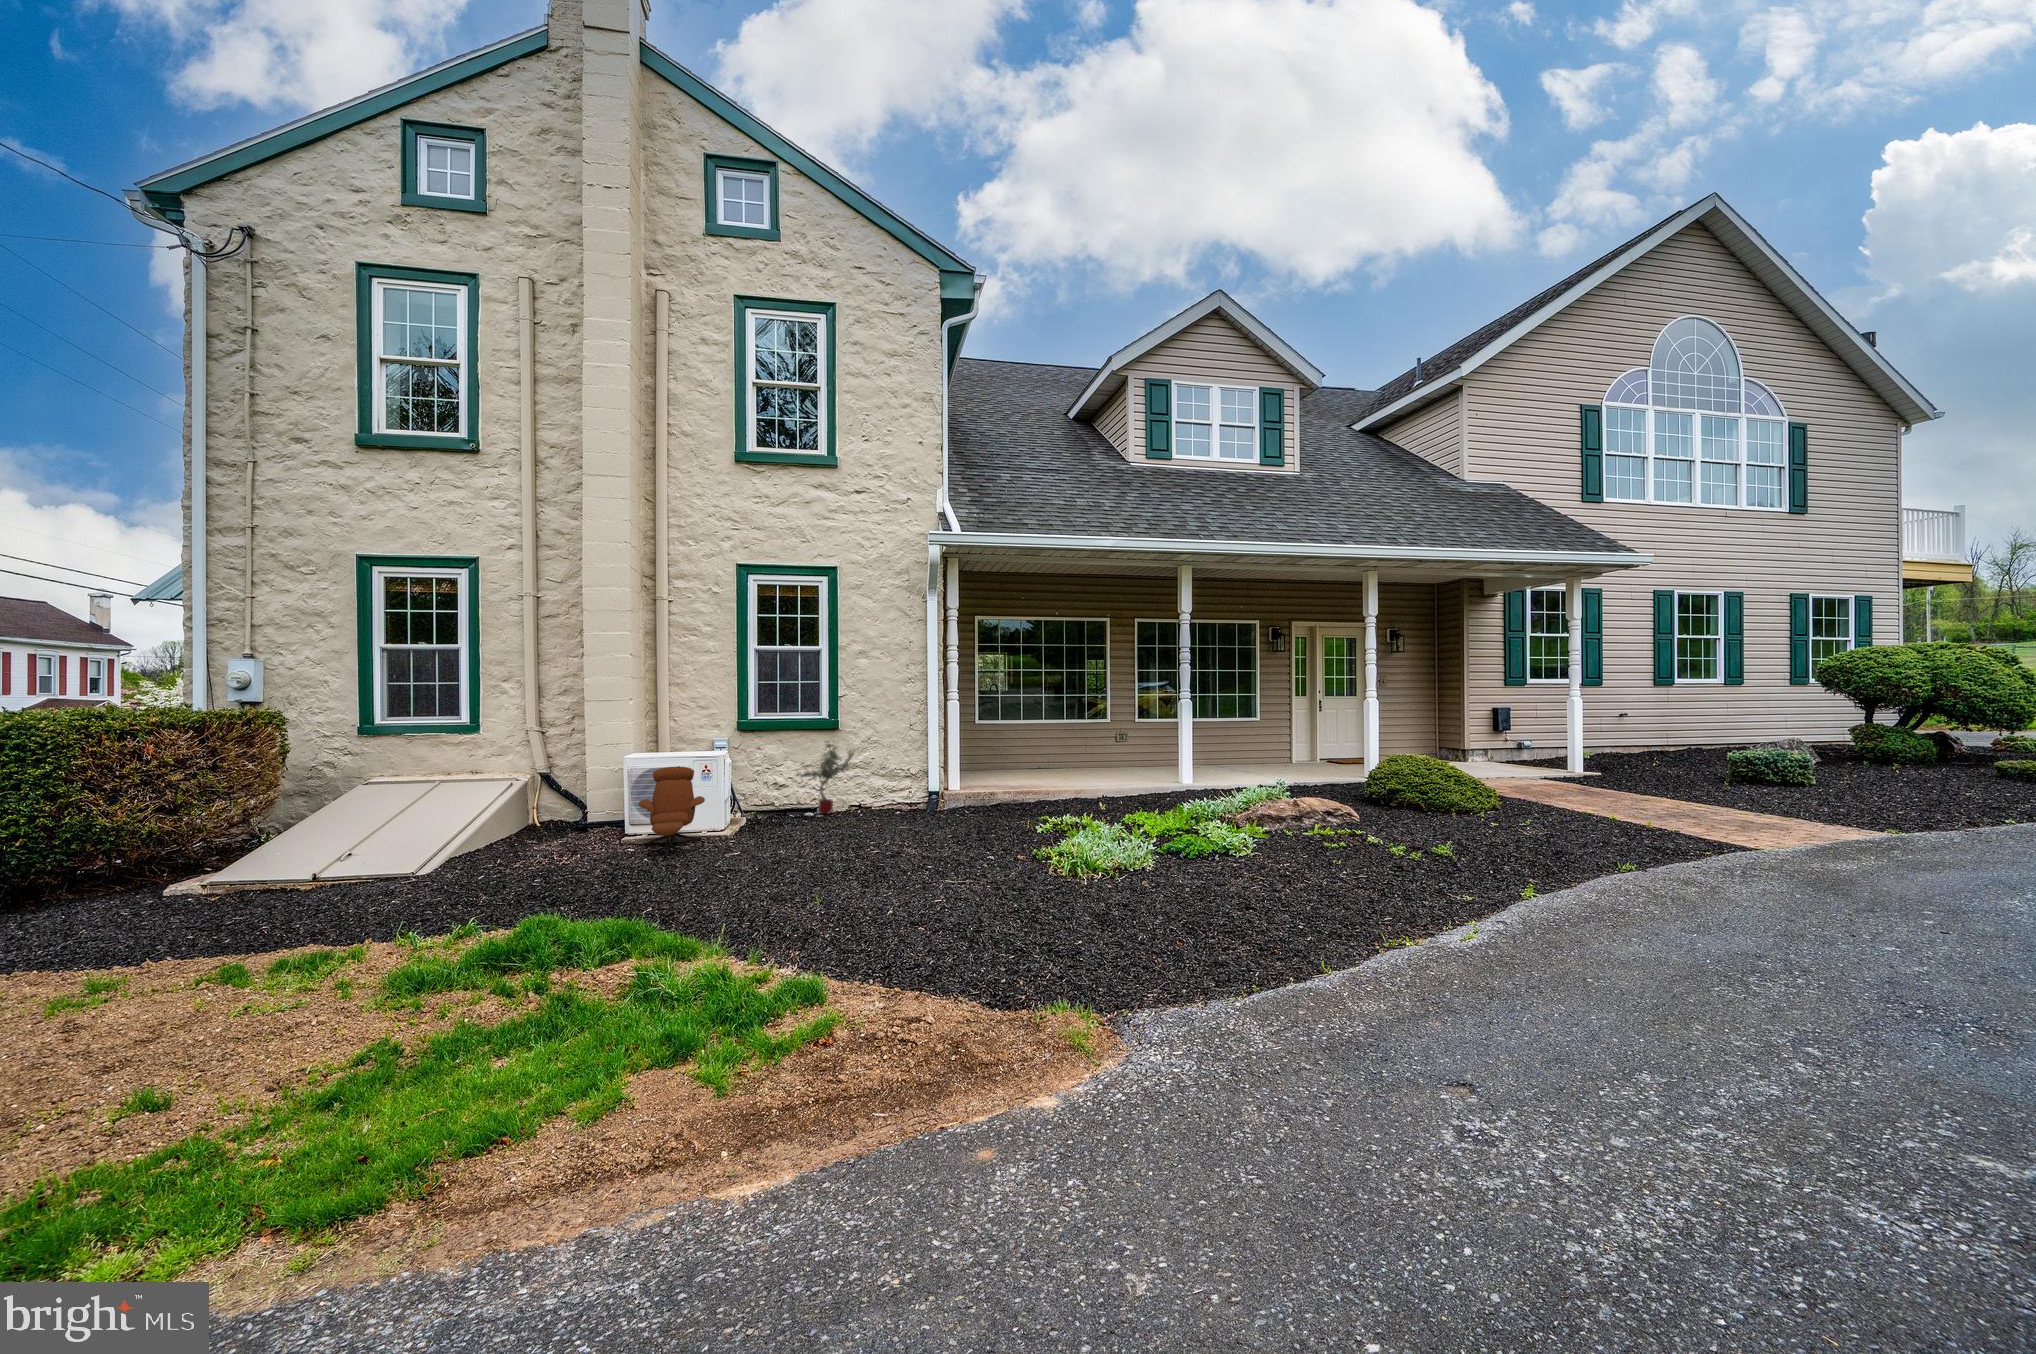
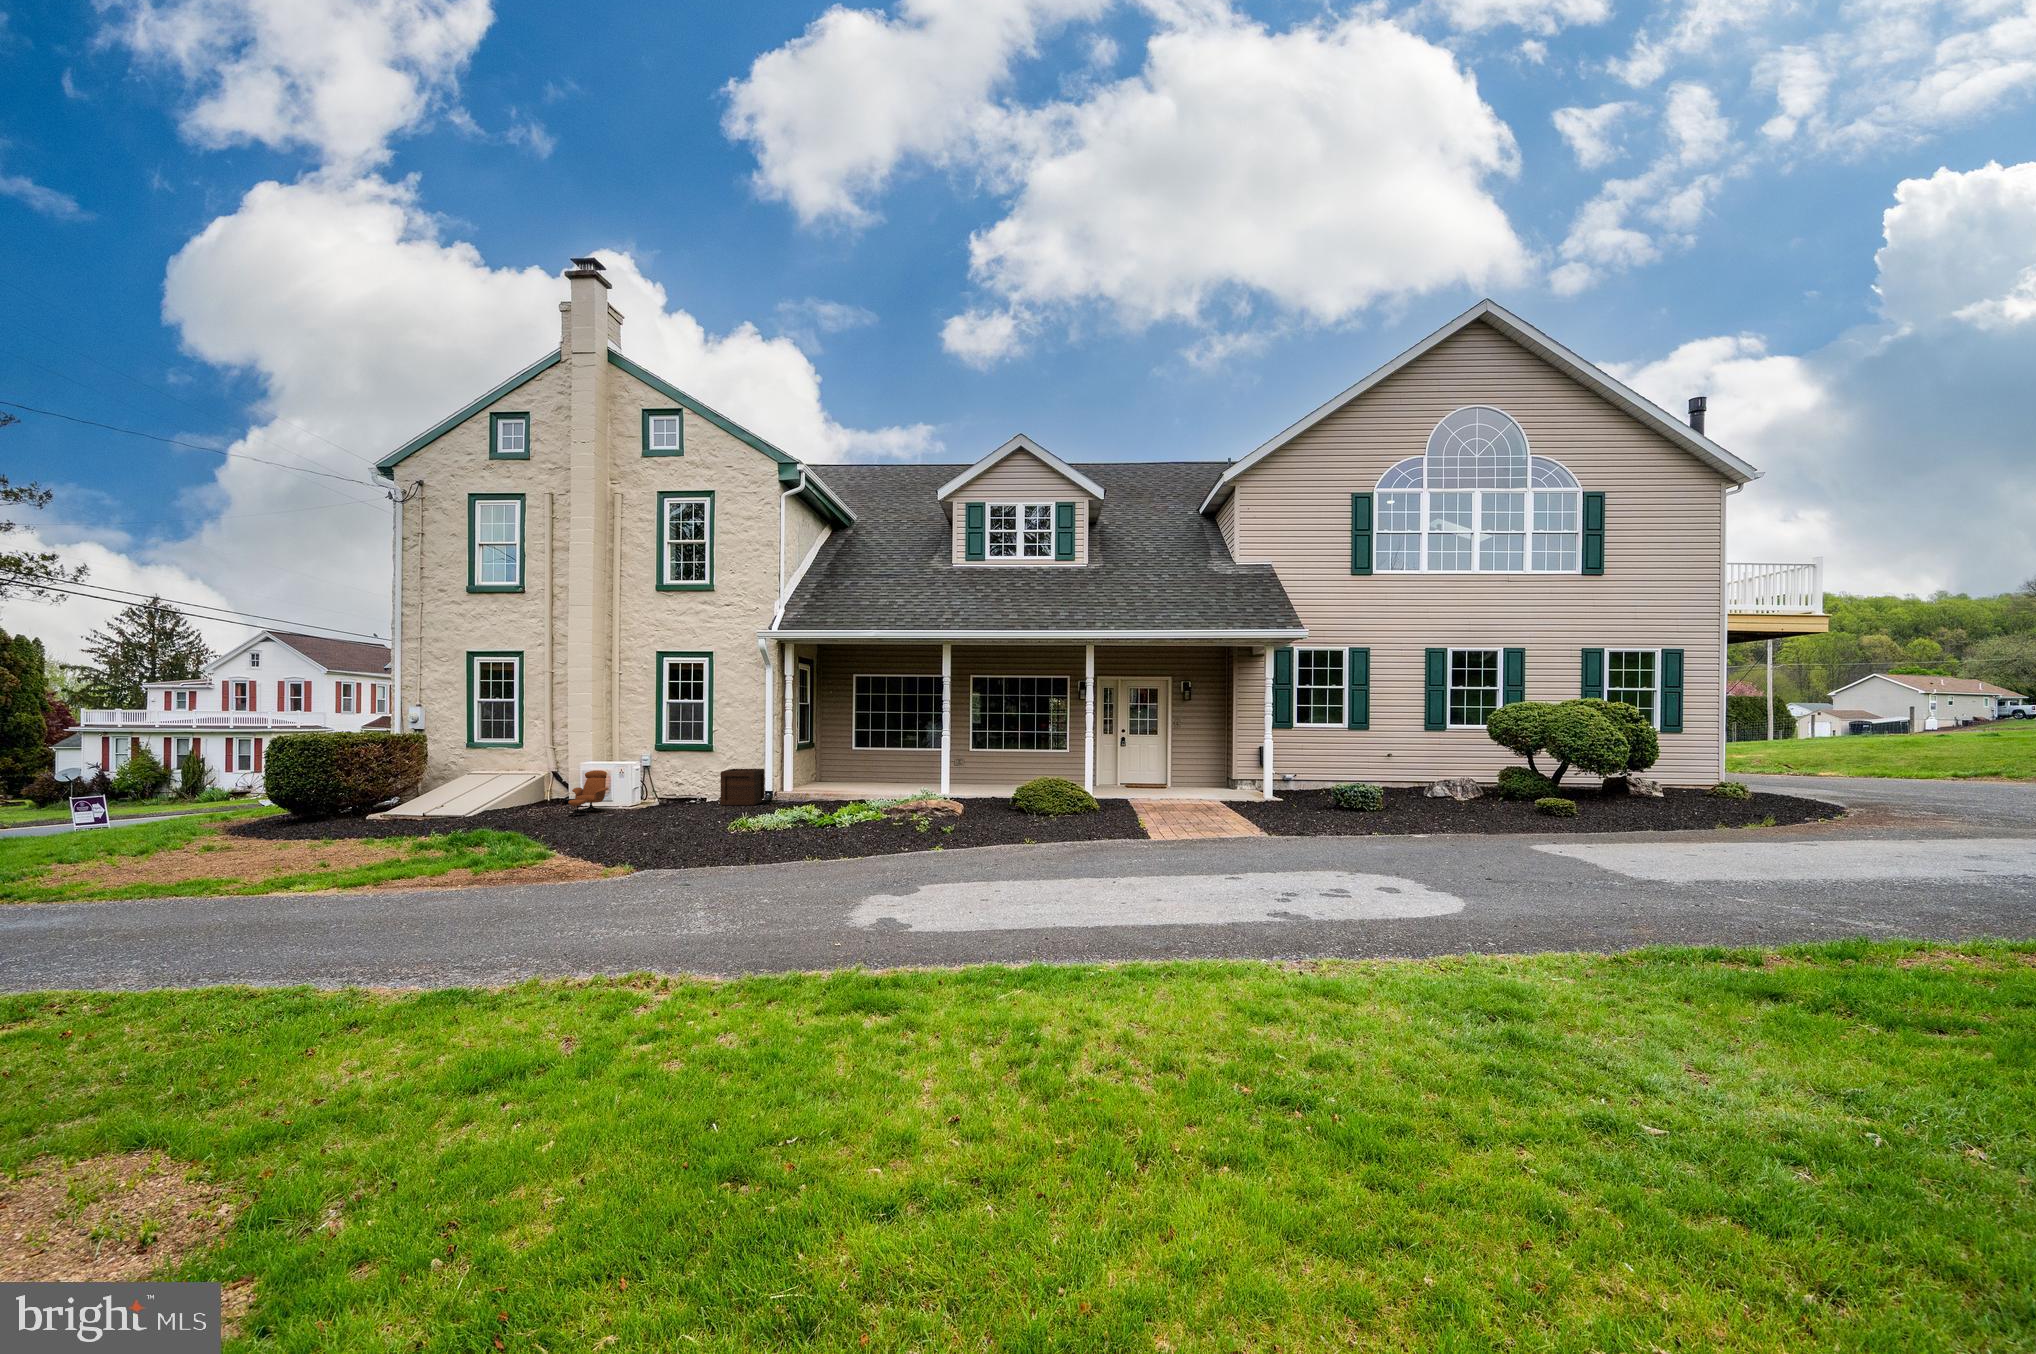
potted tree: present [797,744,854,814] -> none [680,759,716,804]
wooden crate: none [873,753,935,815] -> present [720,769,765,805]

